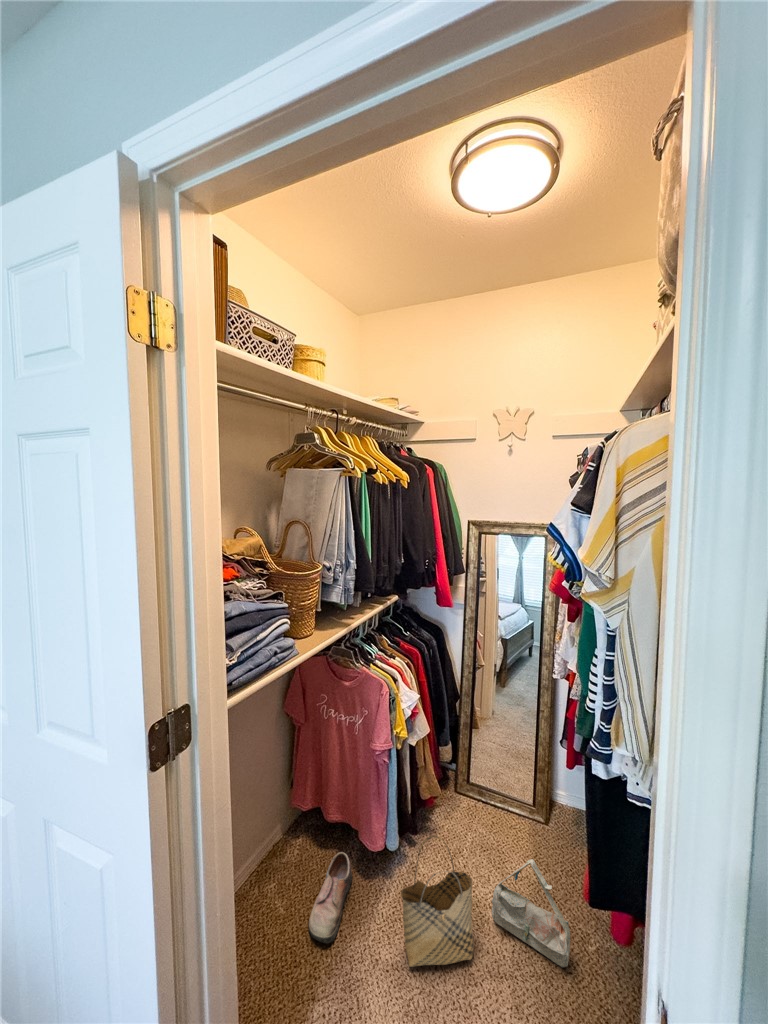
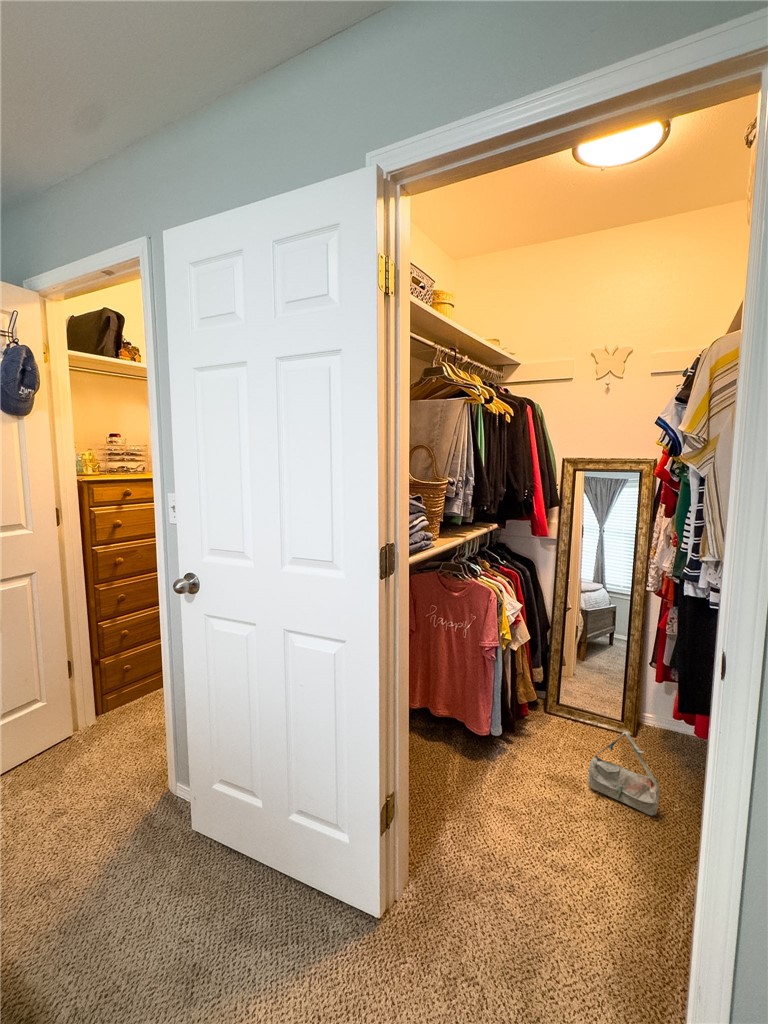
woven basket: present [401,836,474,967] -> none [513,711,574,806]
shoe: present [309,852,352,943] -> none [430,736,461,790]

